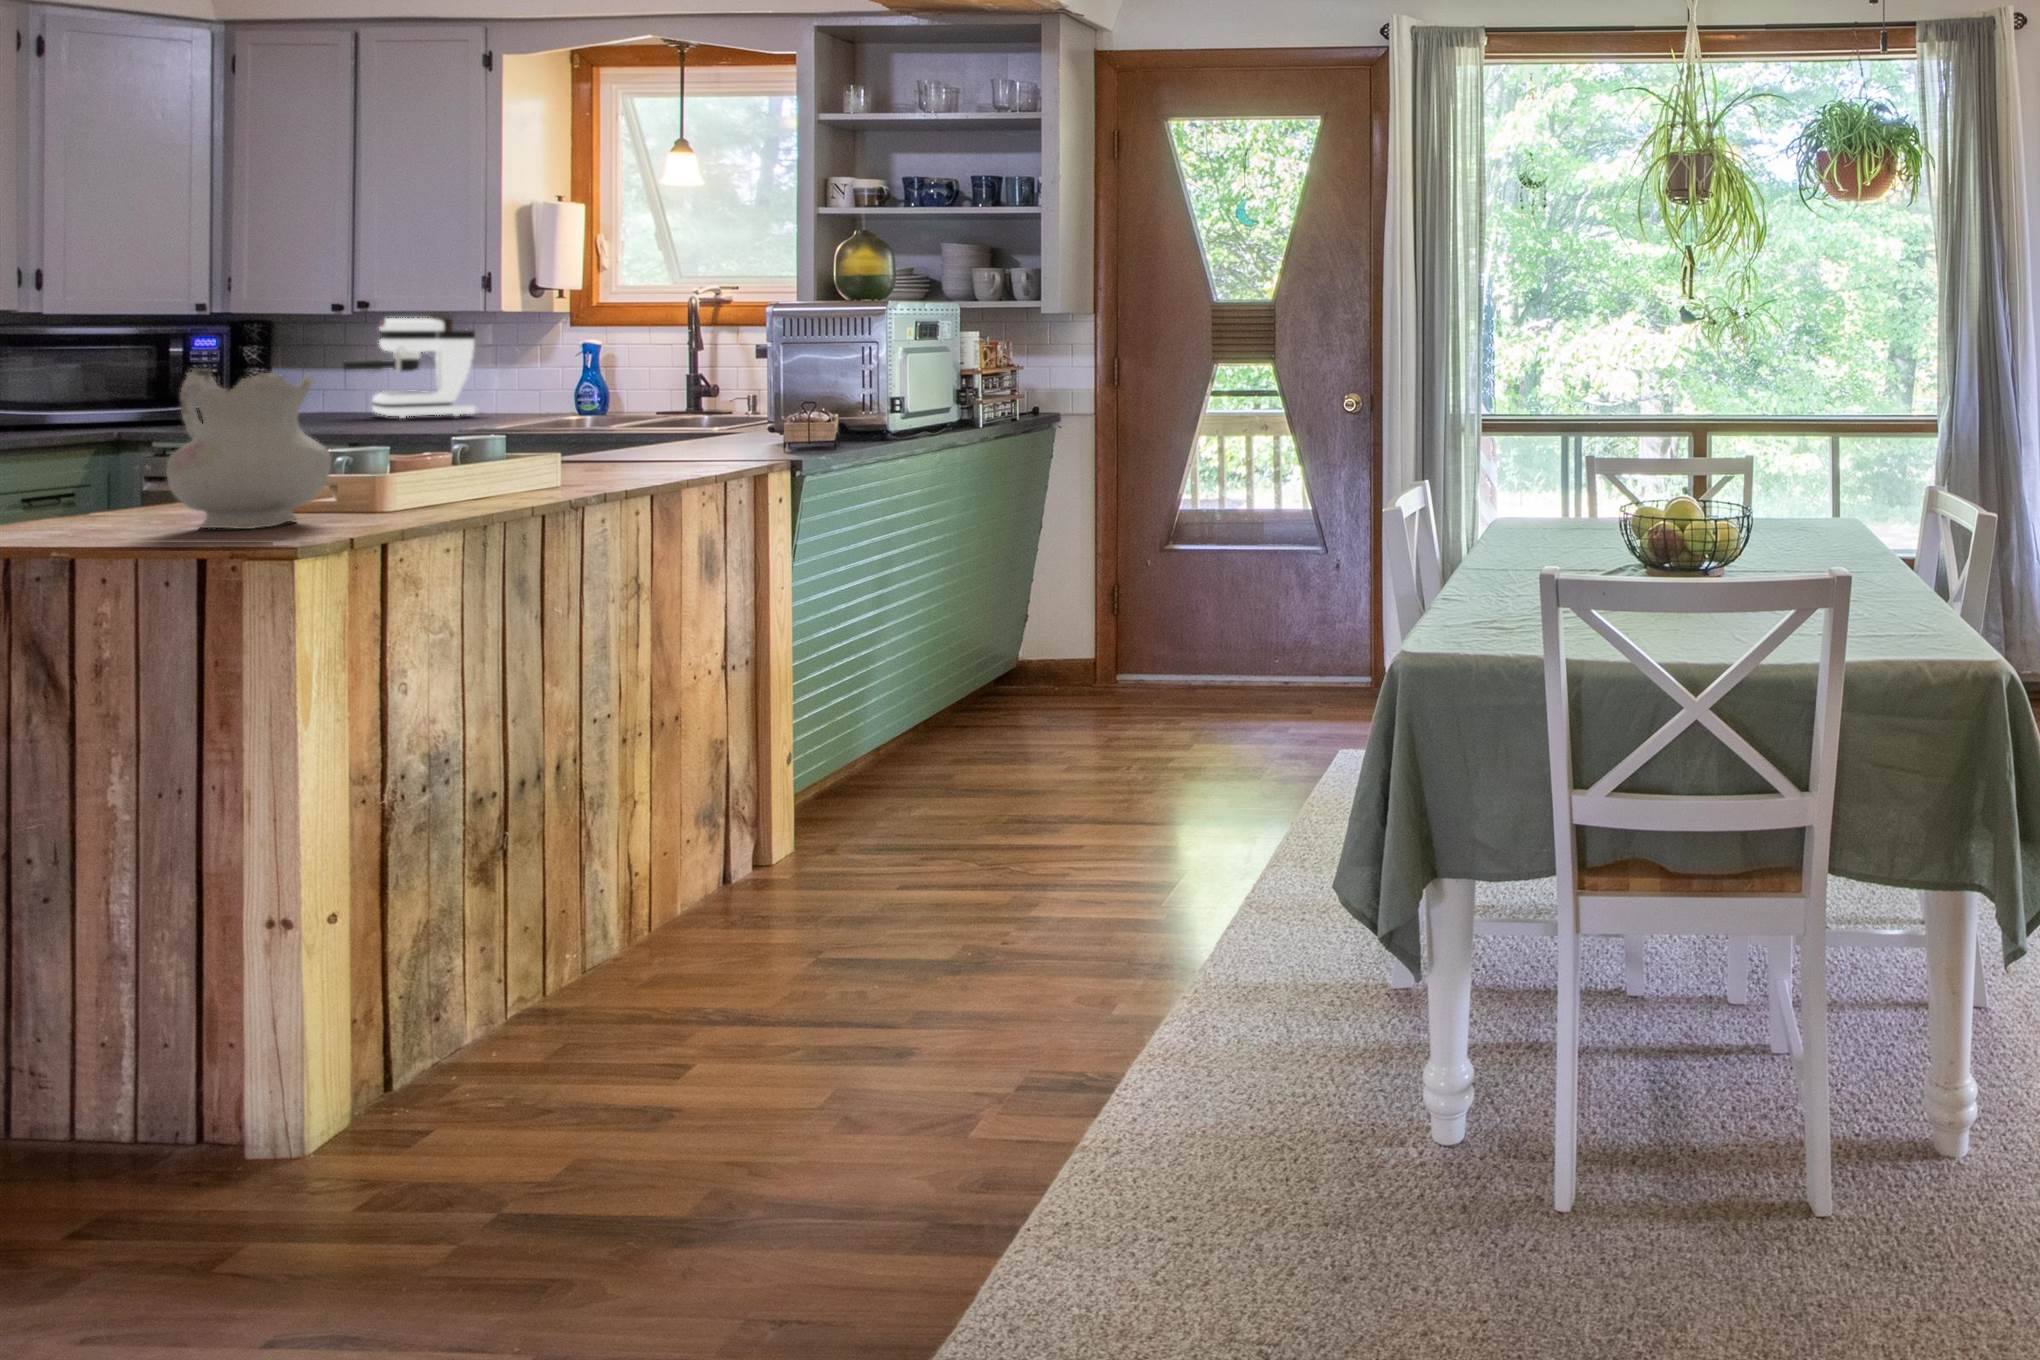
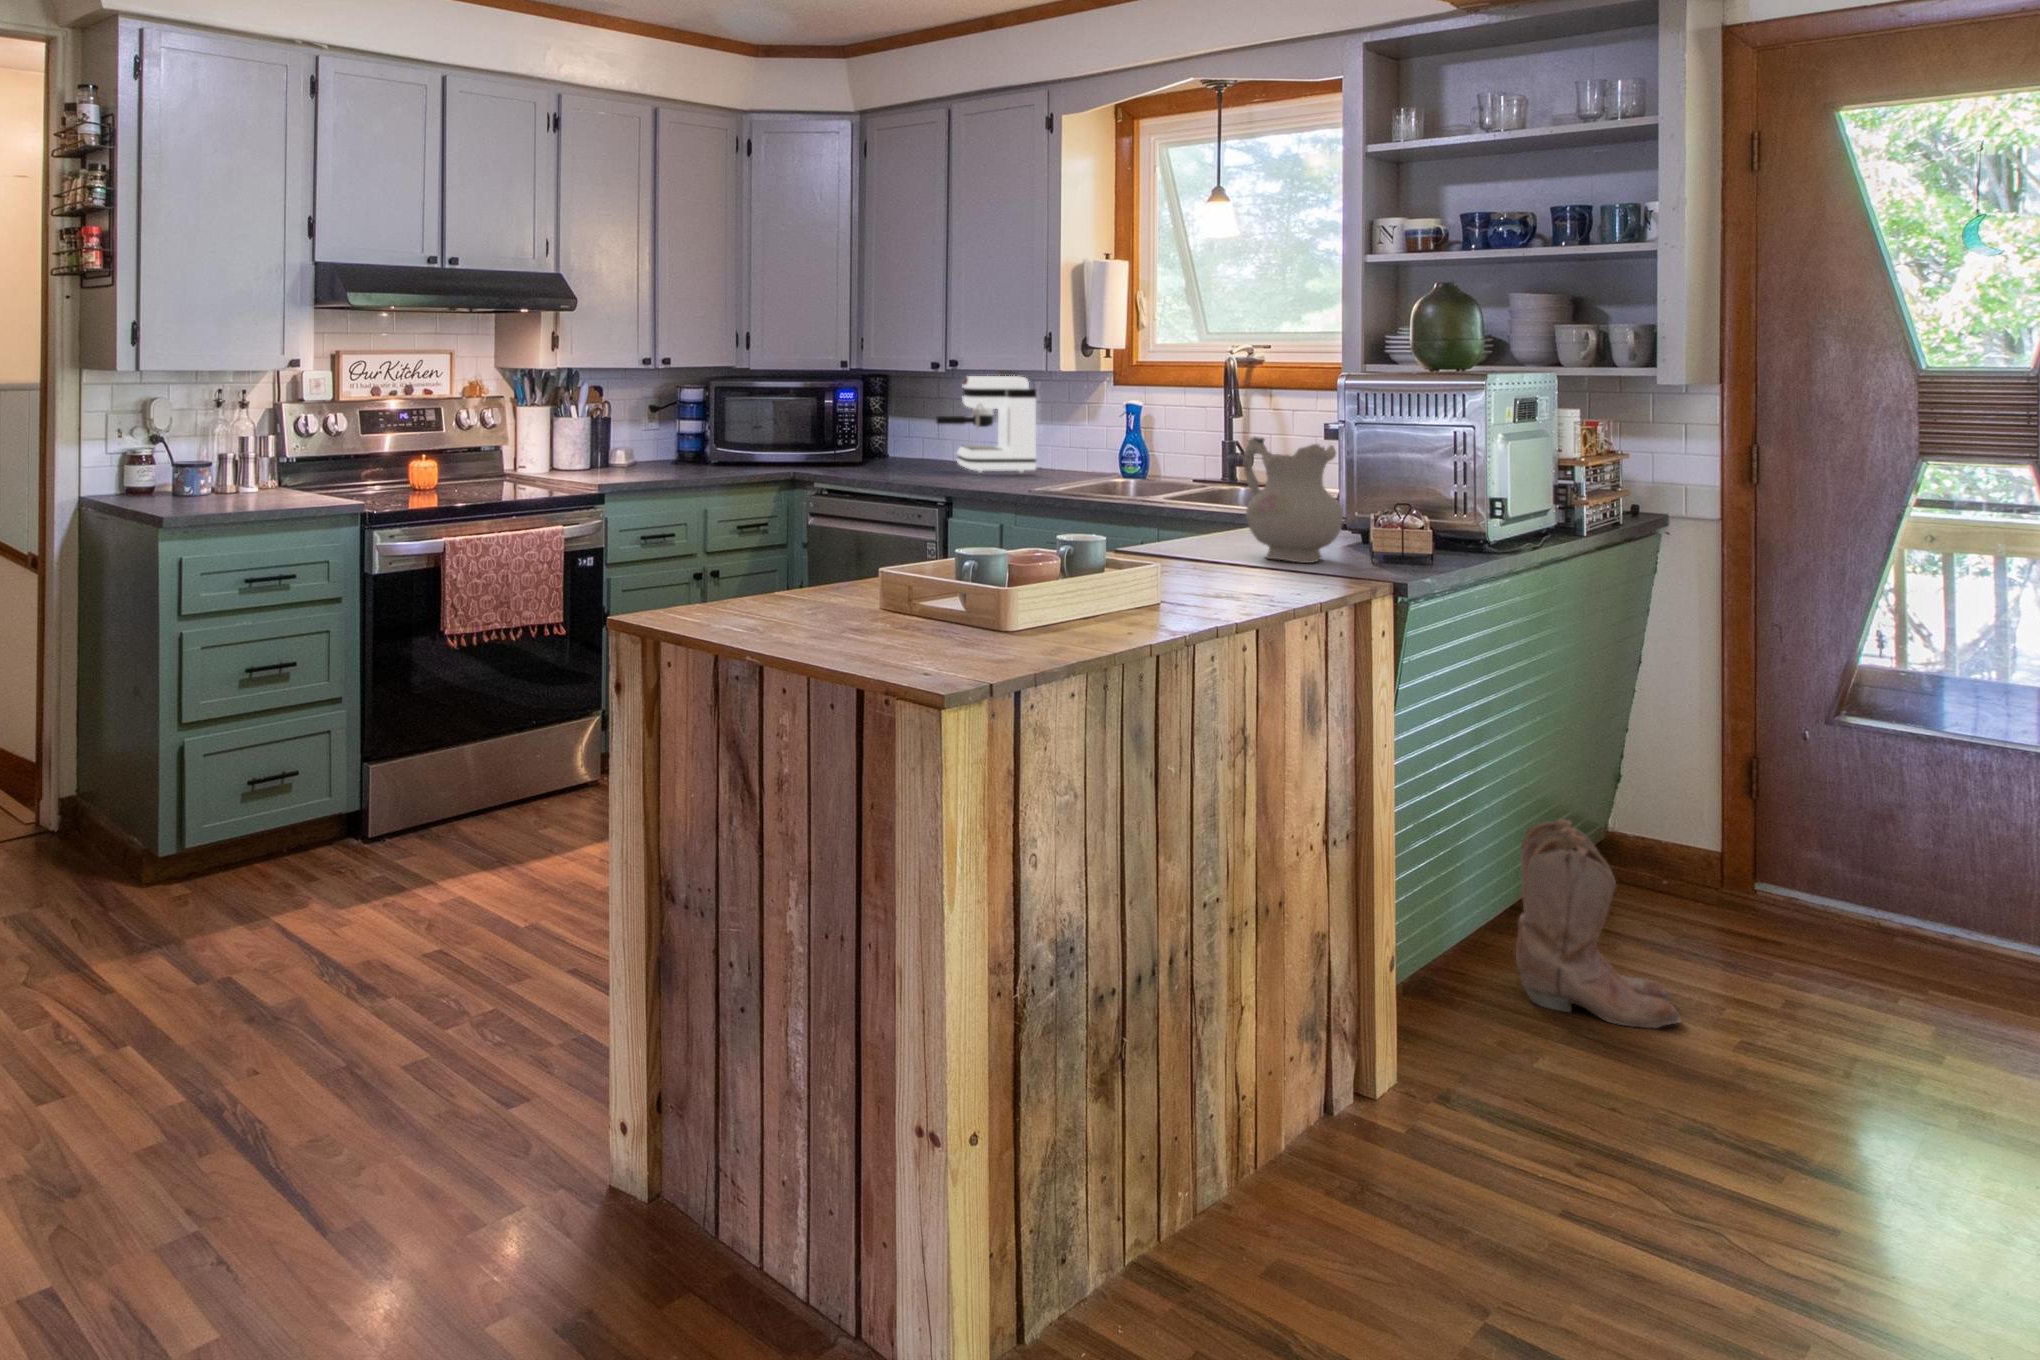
ceramic pitcher: present [166,368,331,529] -> present [1244,437,1343,563]
boots: none [914,640,1028,782] -> present [1516,819,1681,1028]

